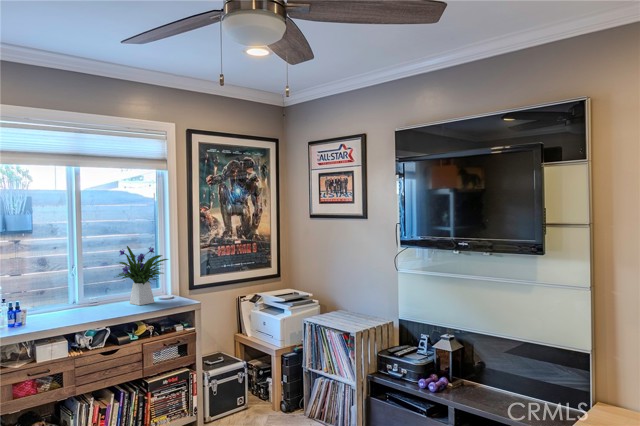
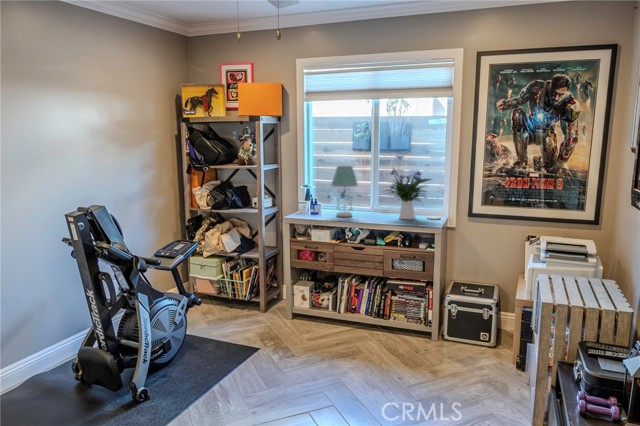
table lamp: none [47,250,88,320] -> present [332,166,358,217]

